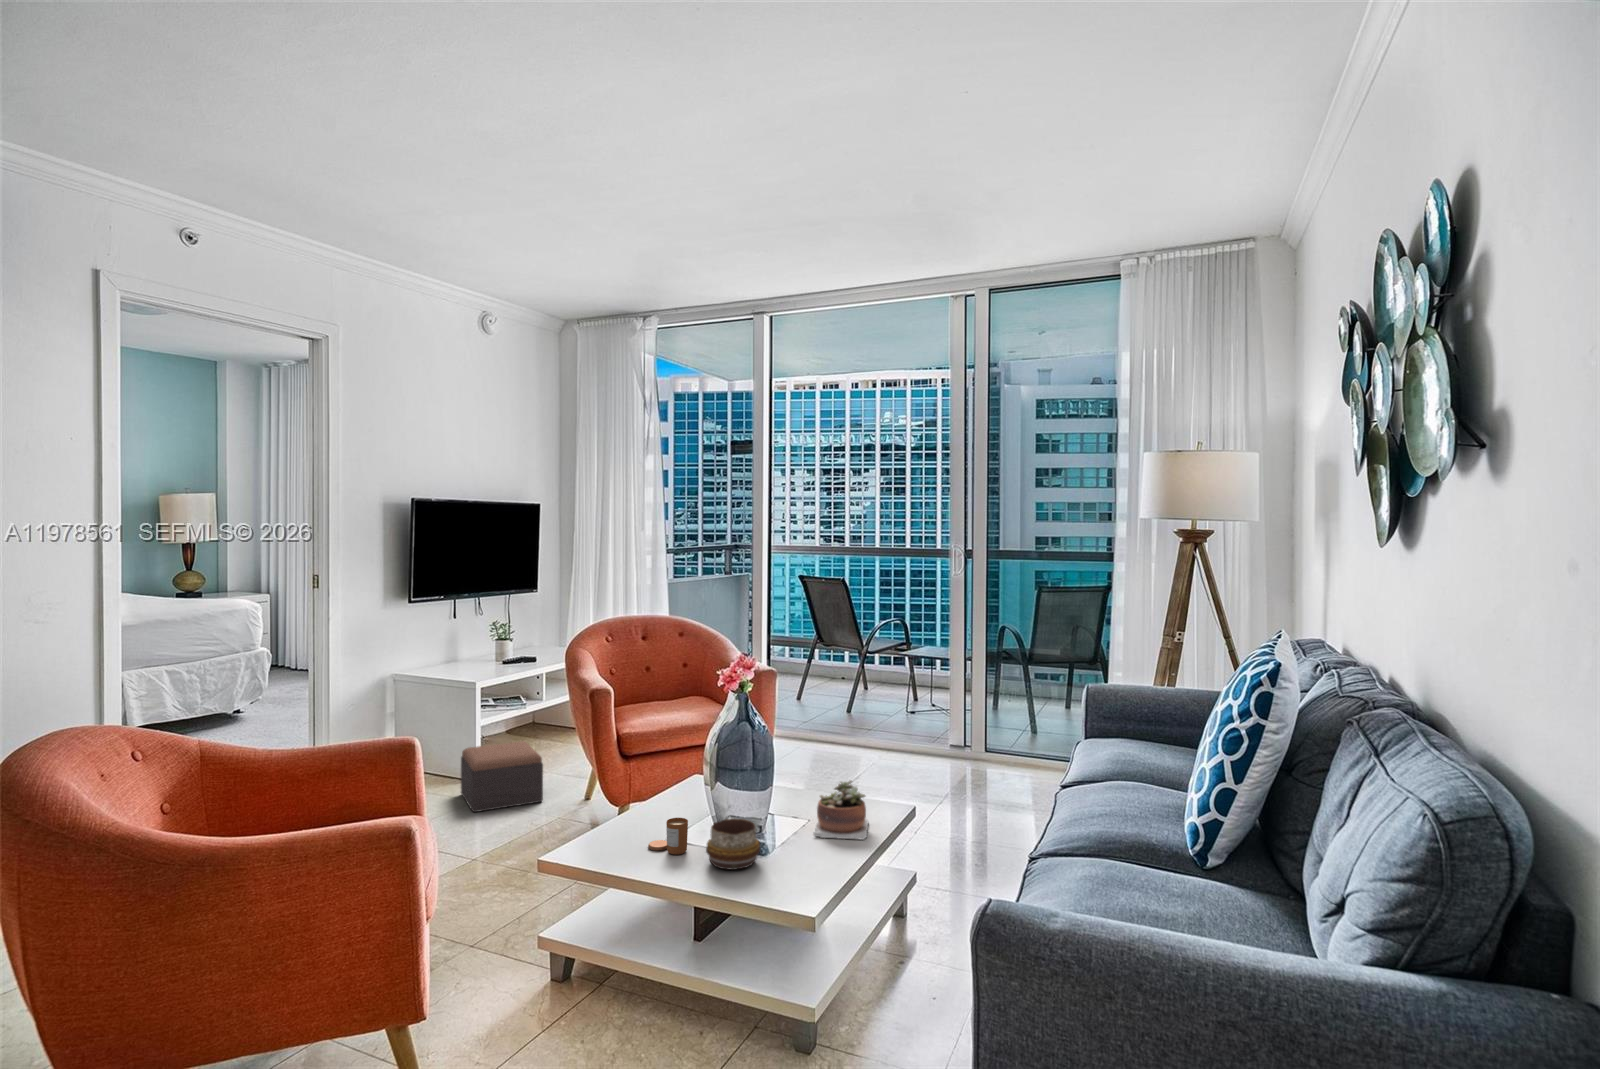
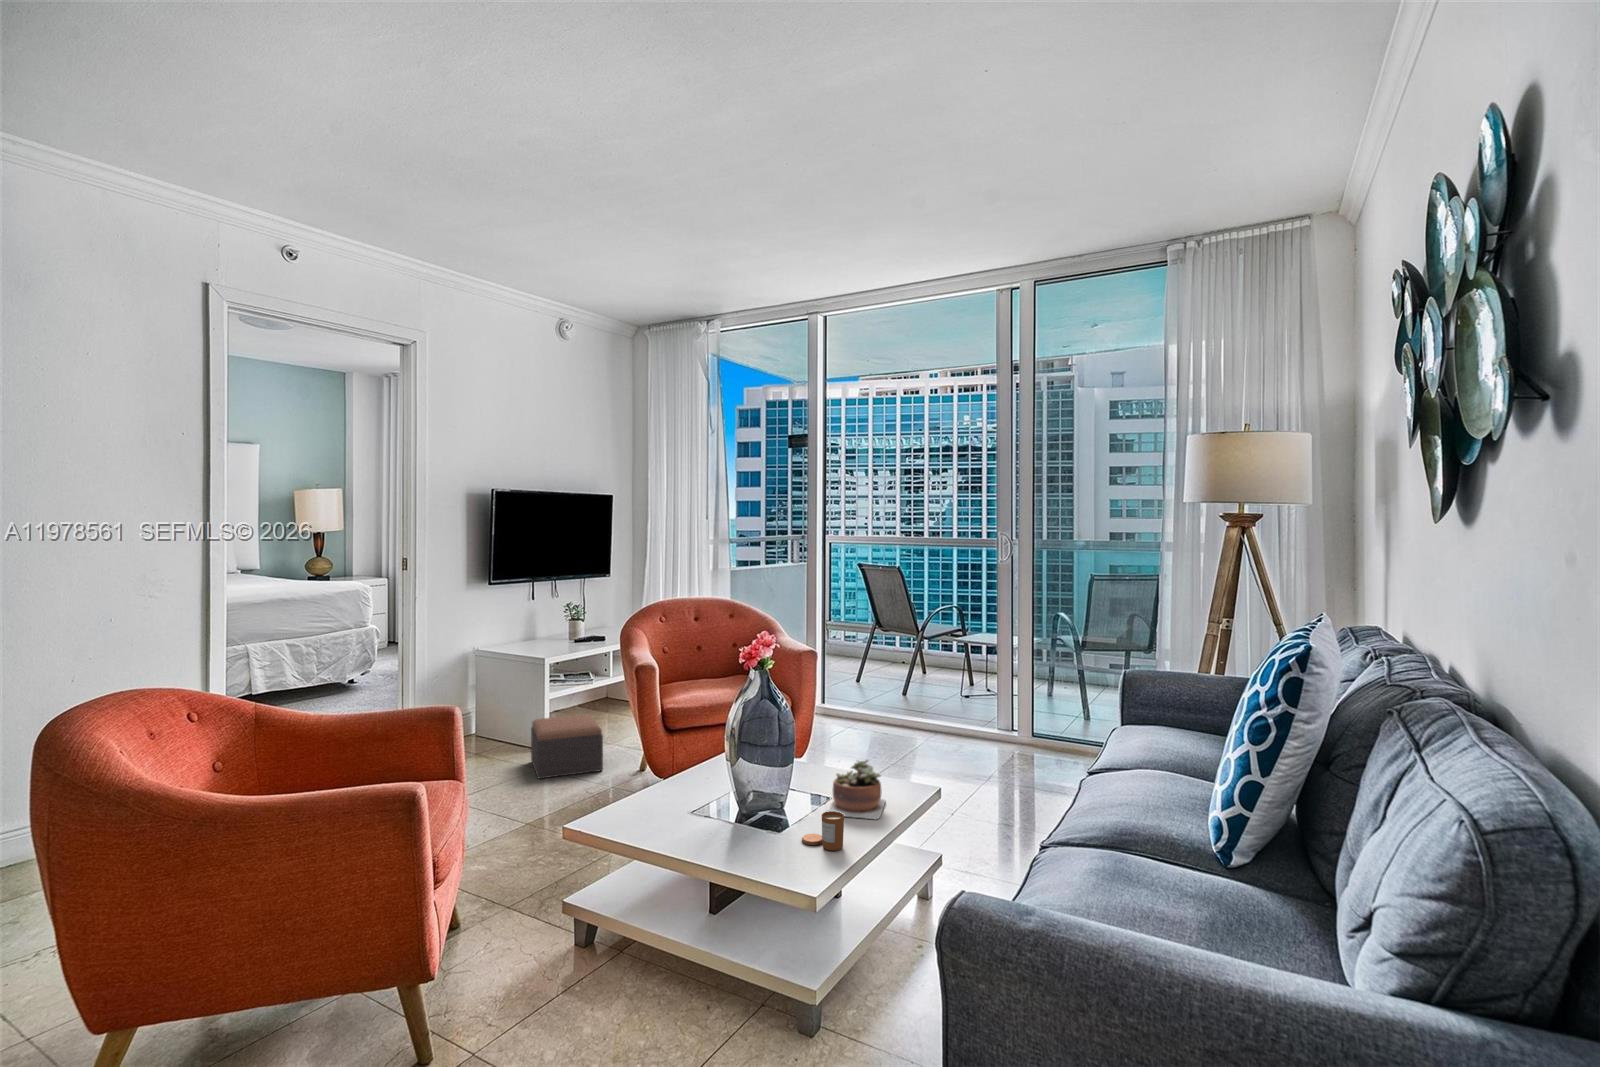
candle: present [648,818,688,855] -> present [802,811,844,851]
decorative bowl: present [706,819,760,870] -> none [715,794,768,845]

